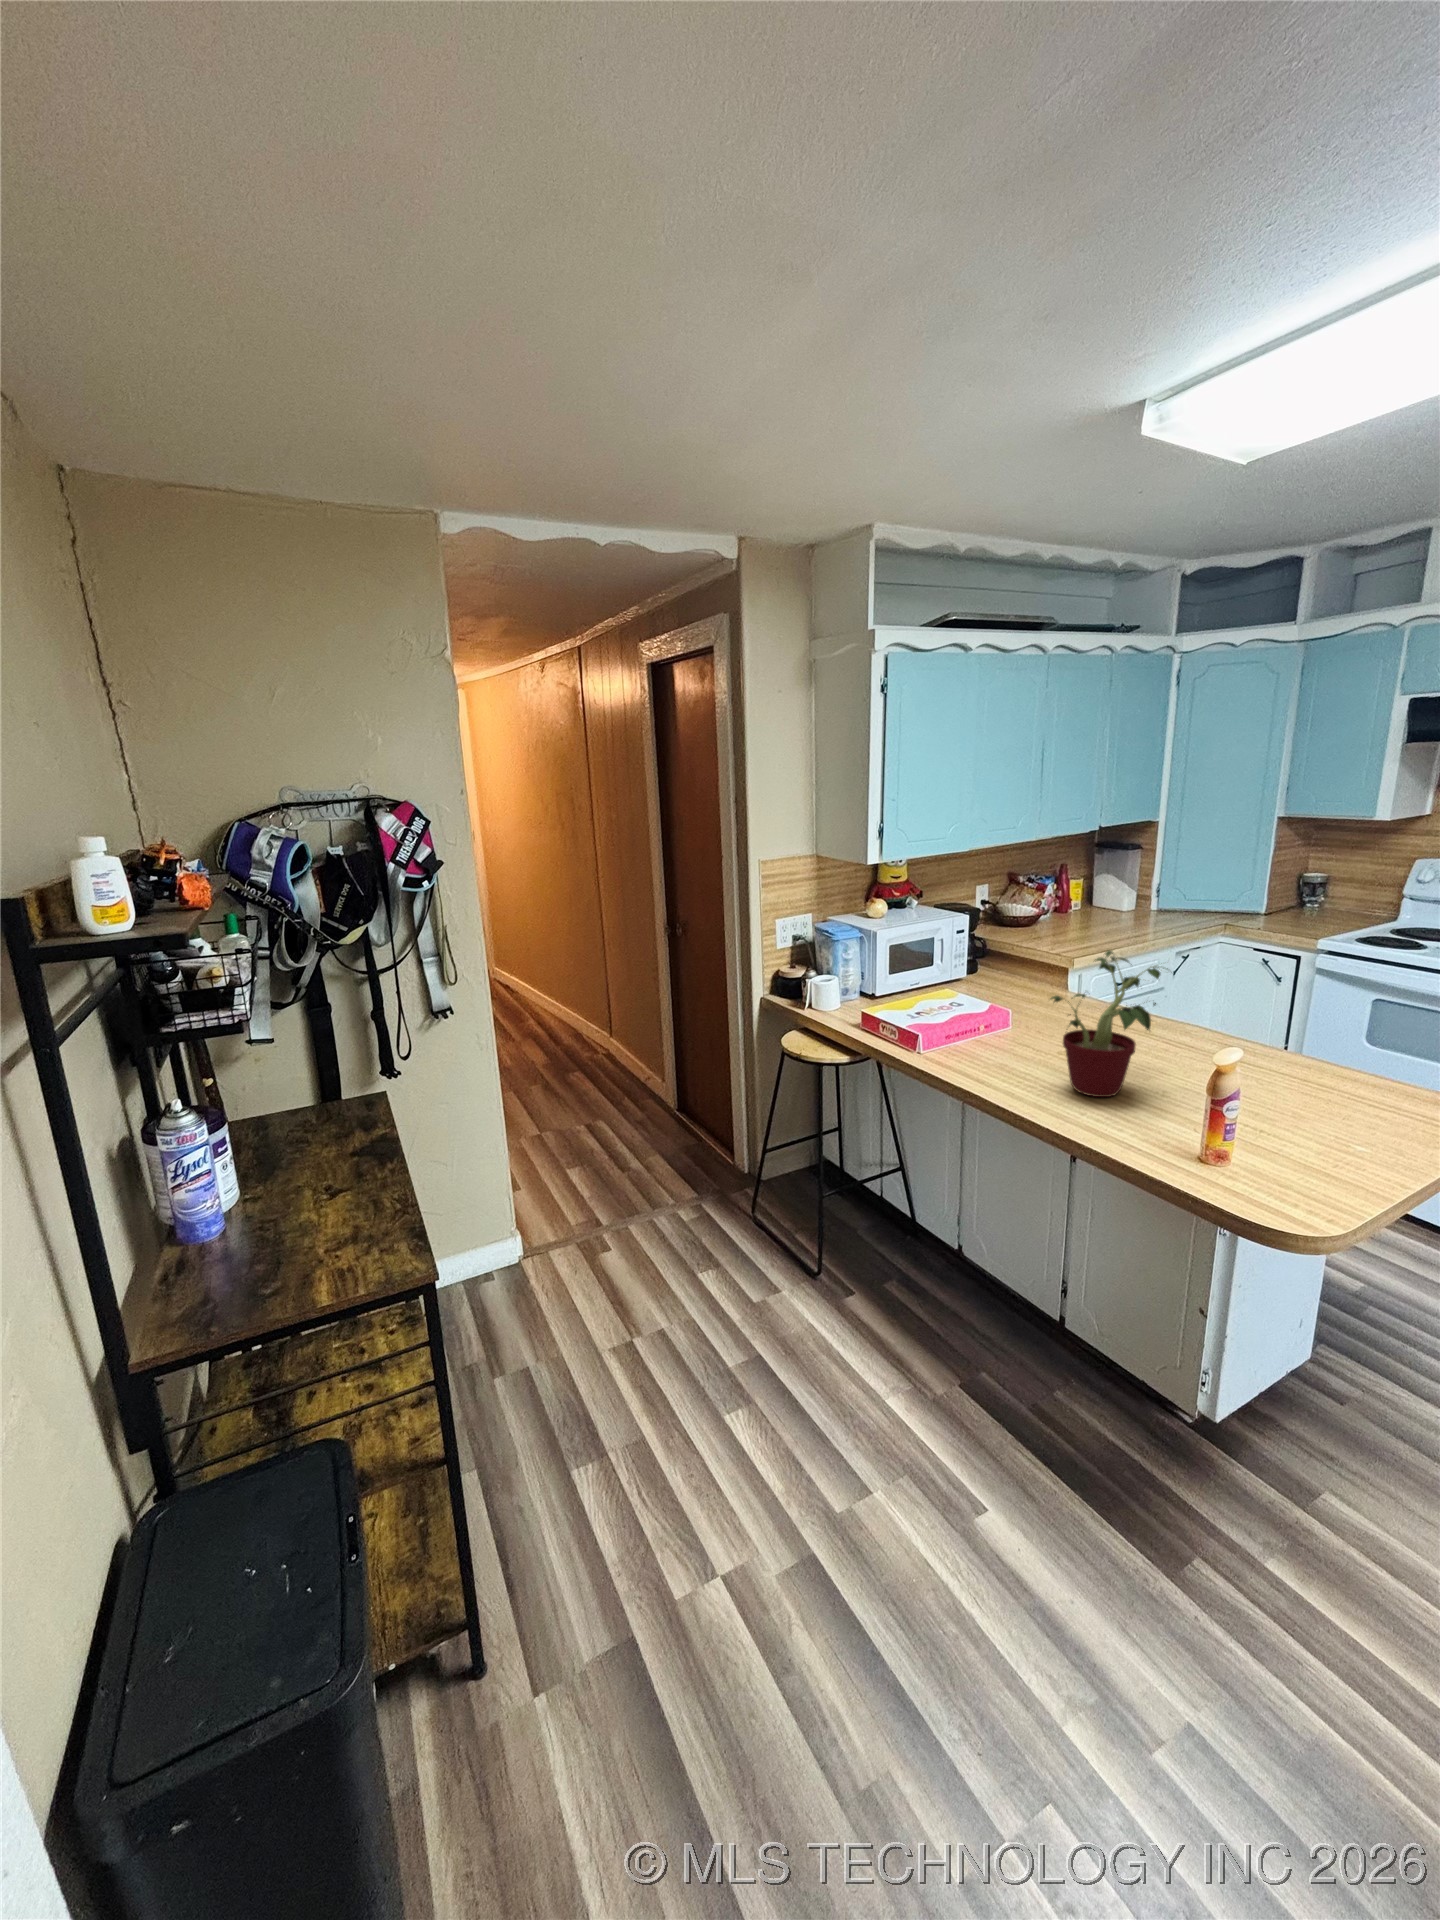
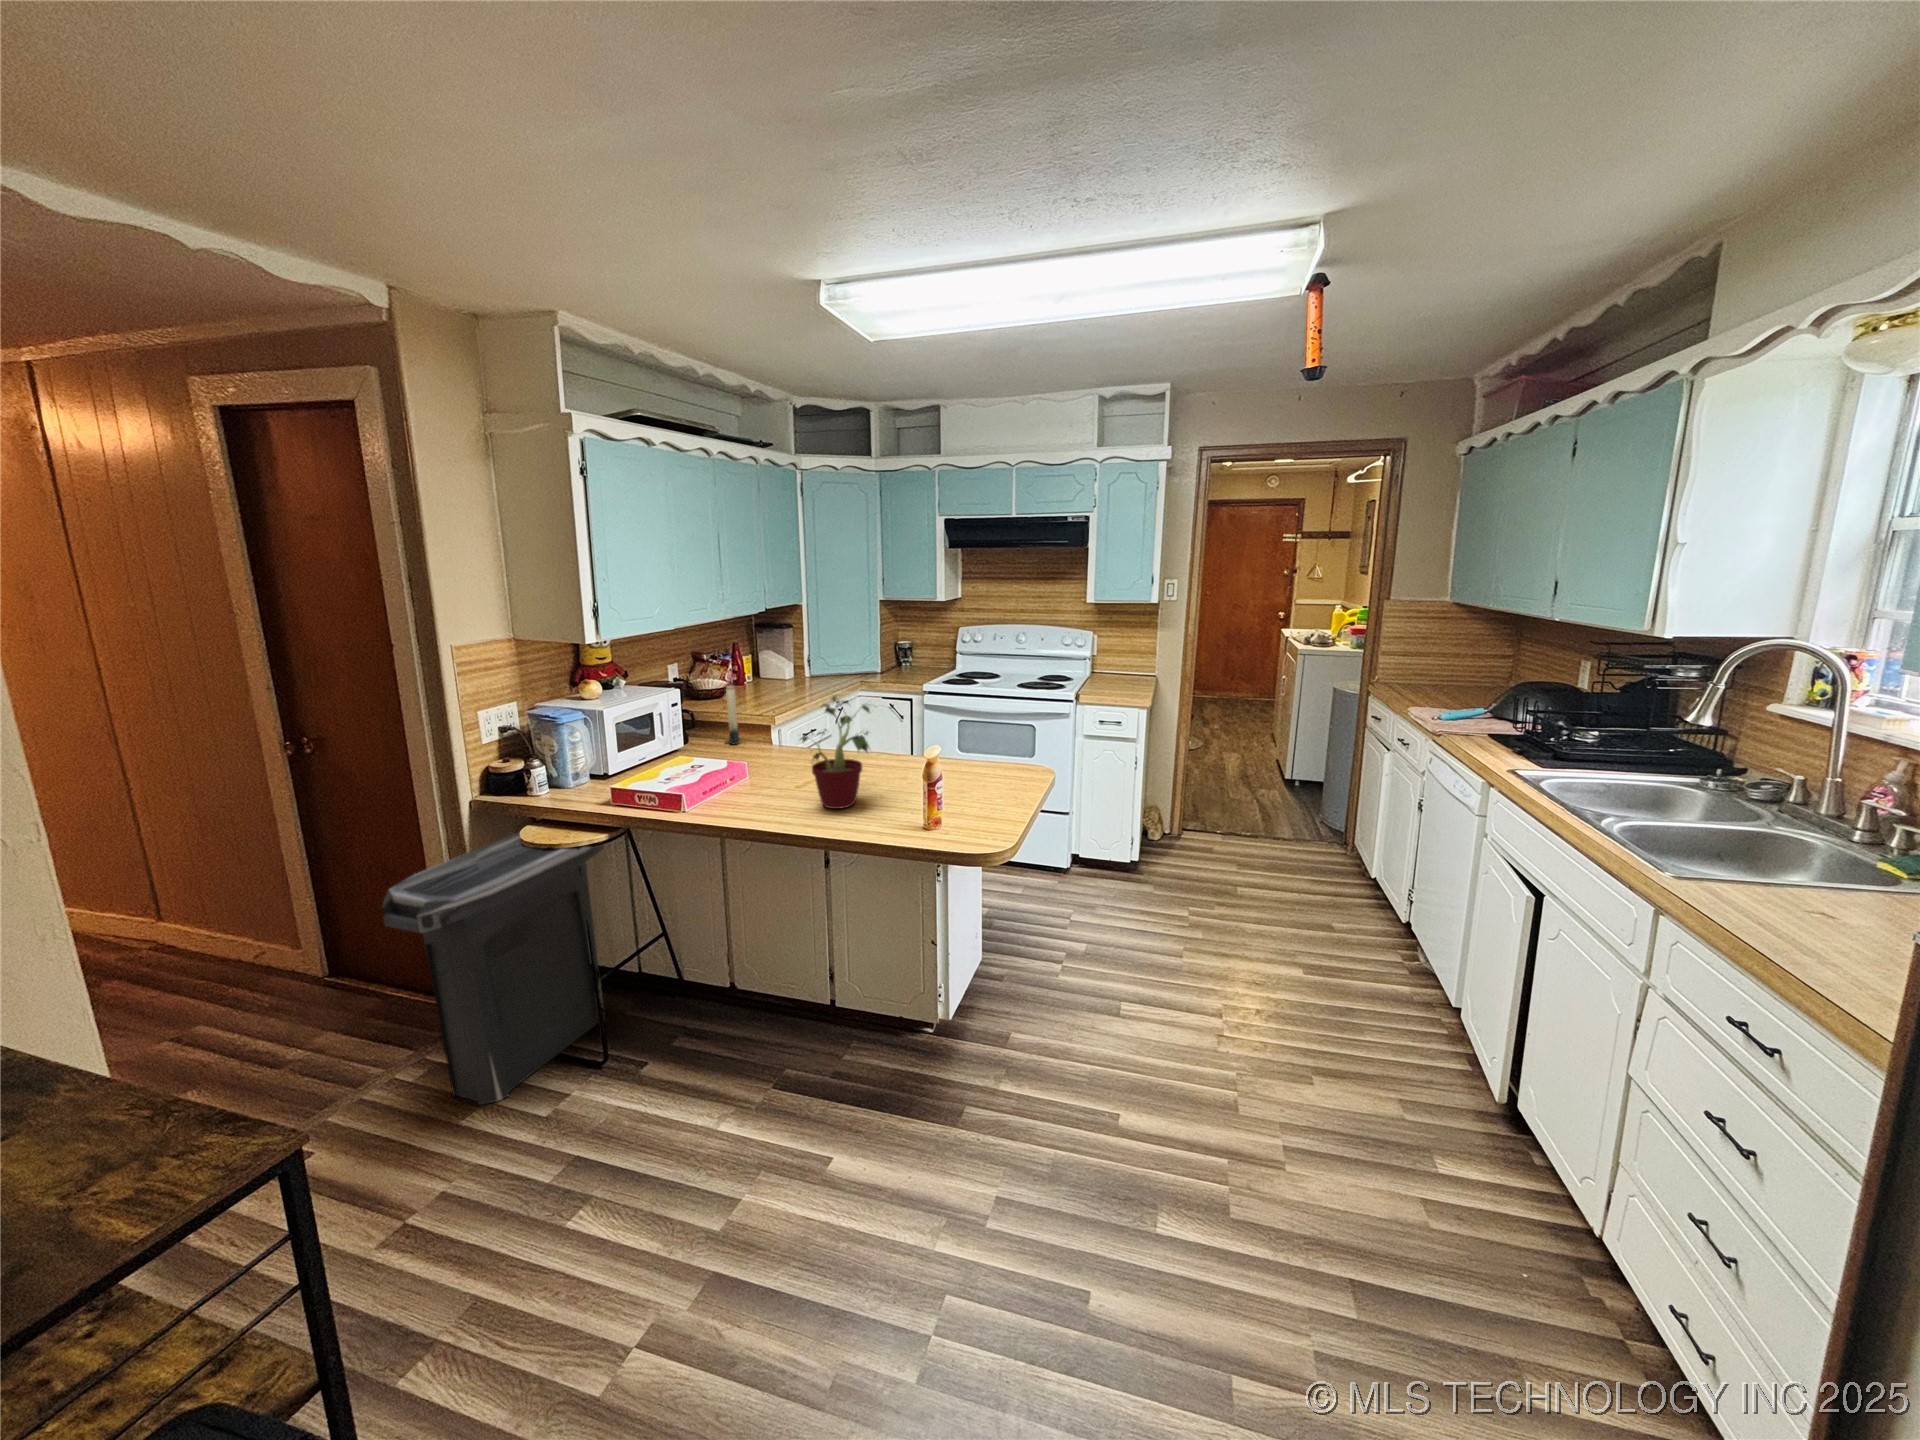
candle: none [1008,918,1027,985] -> present [725,686,740,745]
trash can: none [668,1033,856,1268] -> present [382,833,604,1105]

